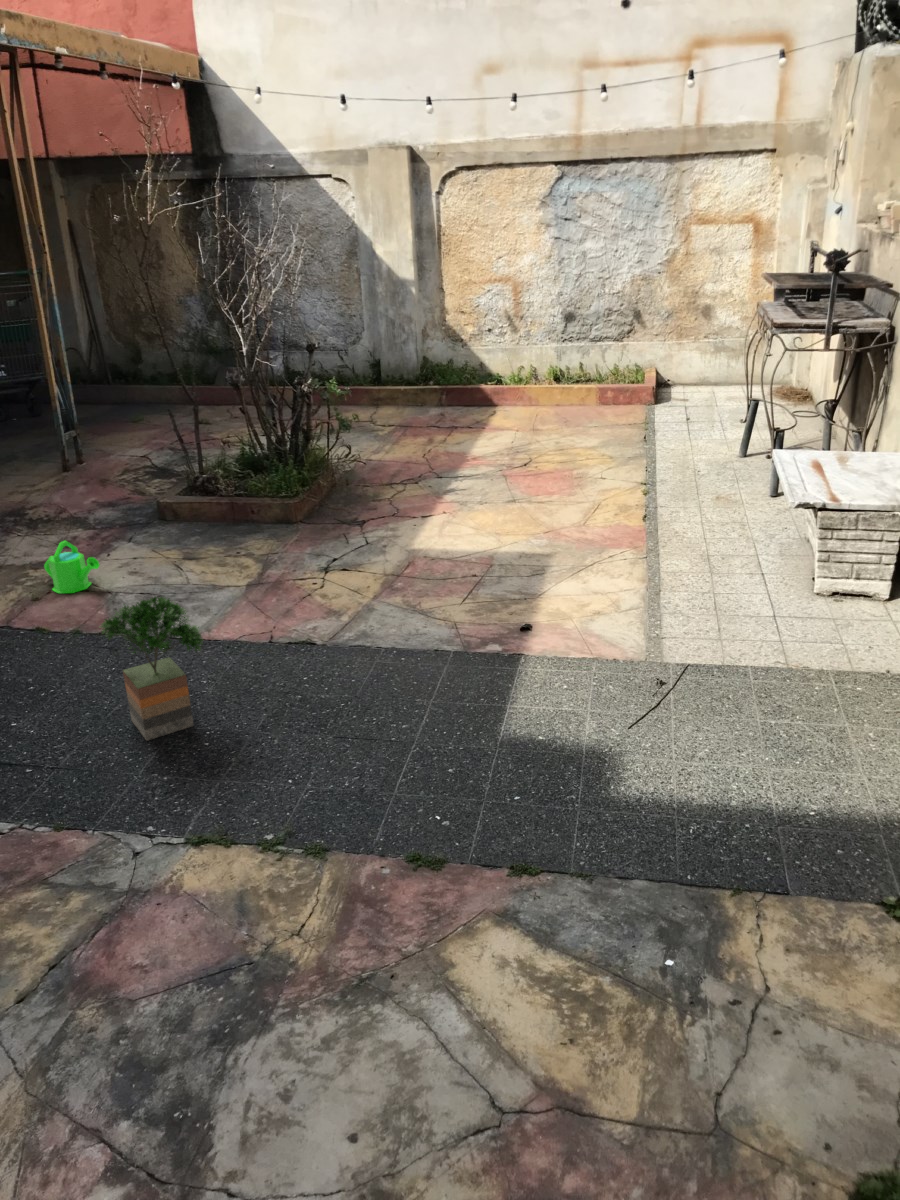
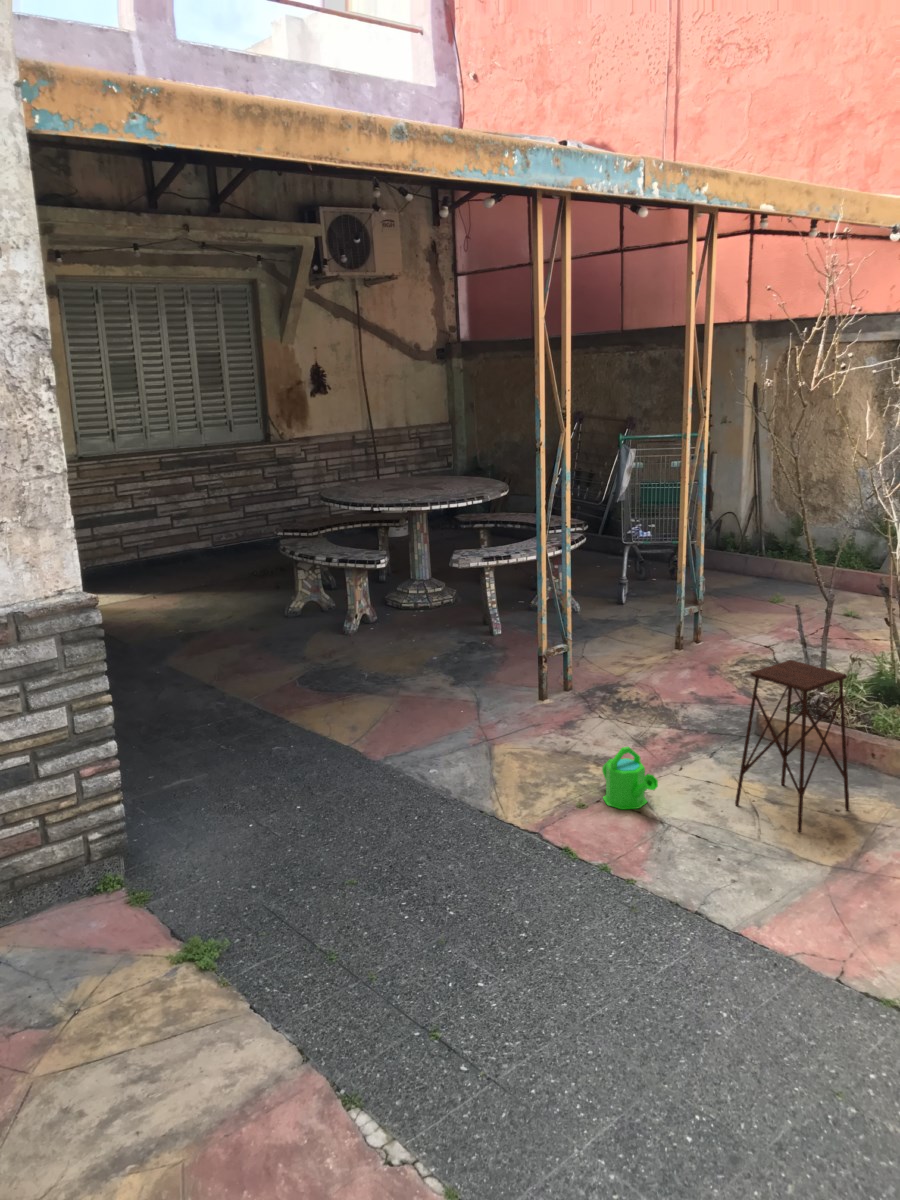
side table: none [153,446,246,572] -> present [735,660,849,832]
potted tree: present [101,597,203,741] -> none [585,892,720,1095]

